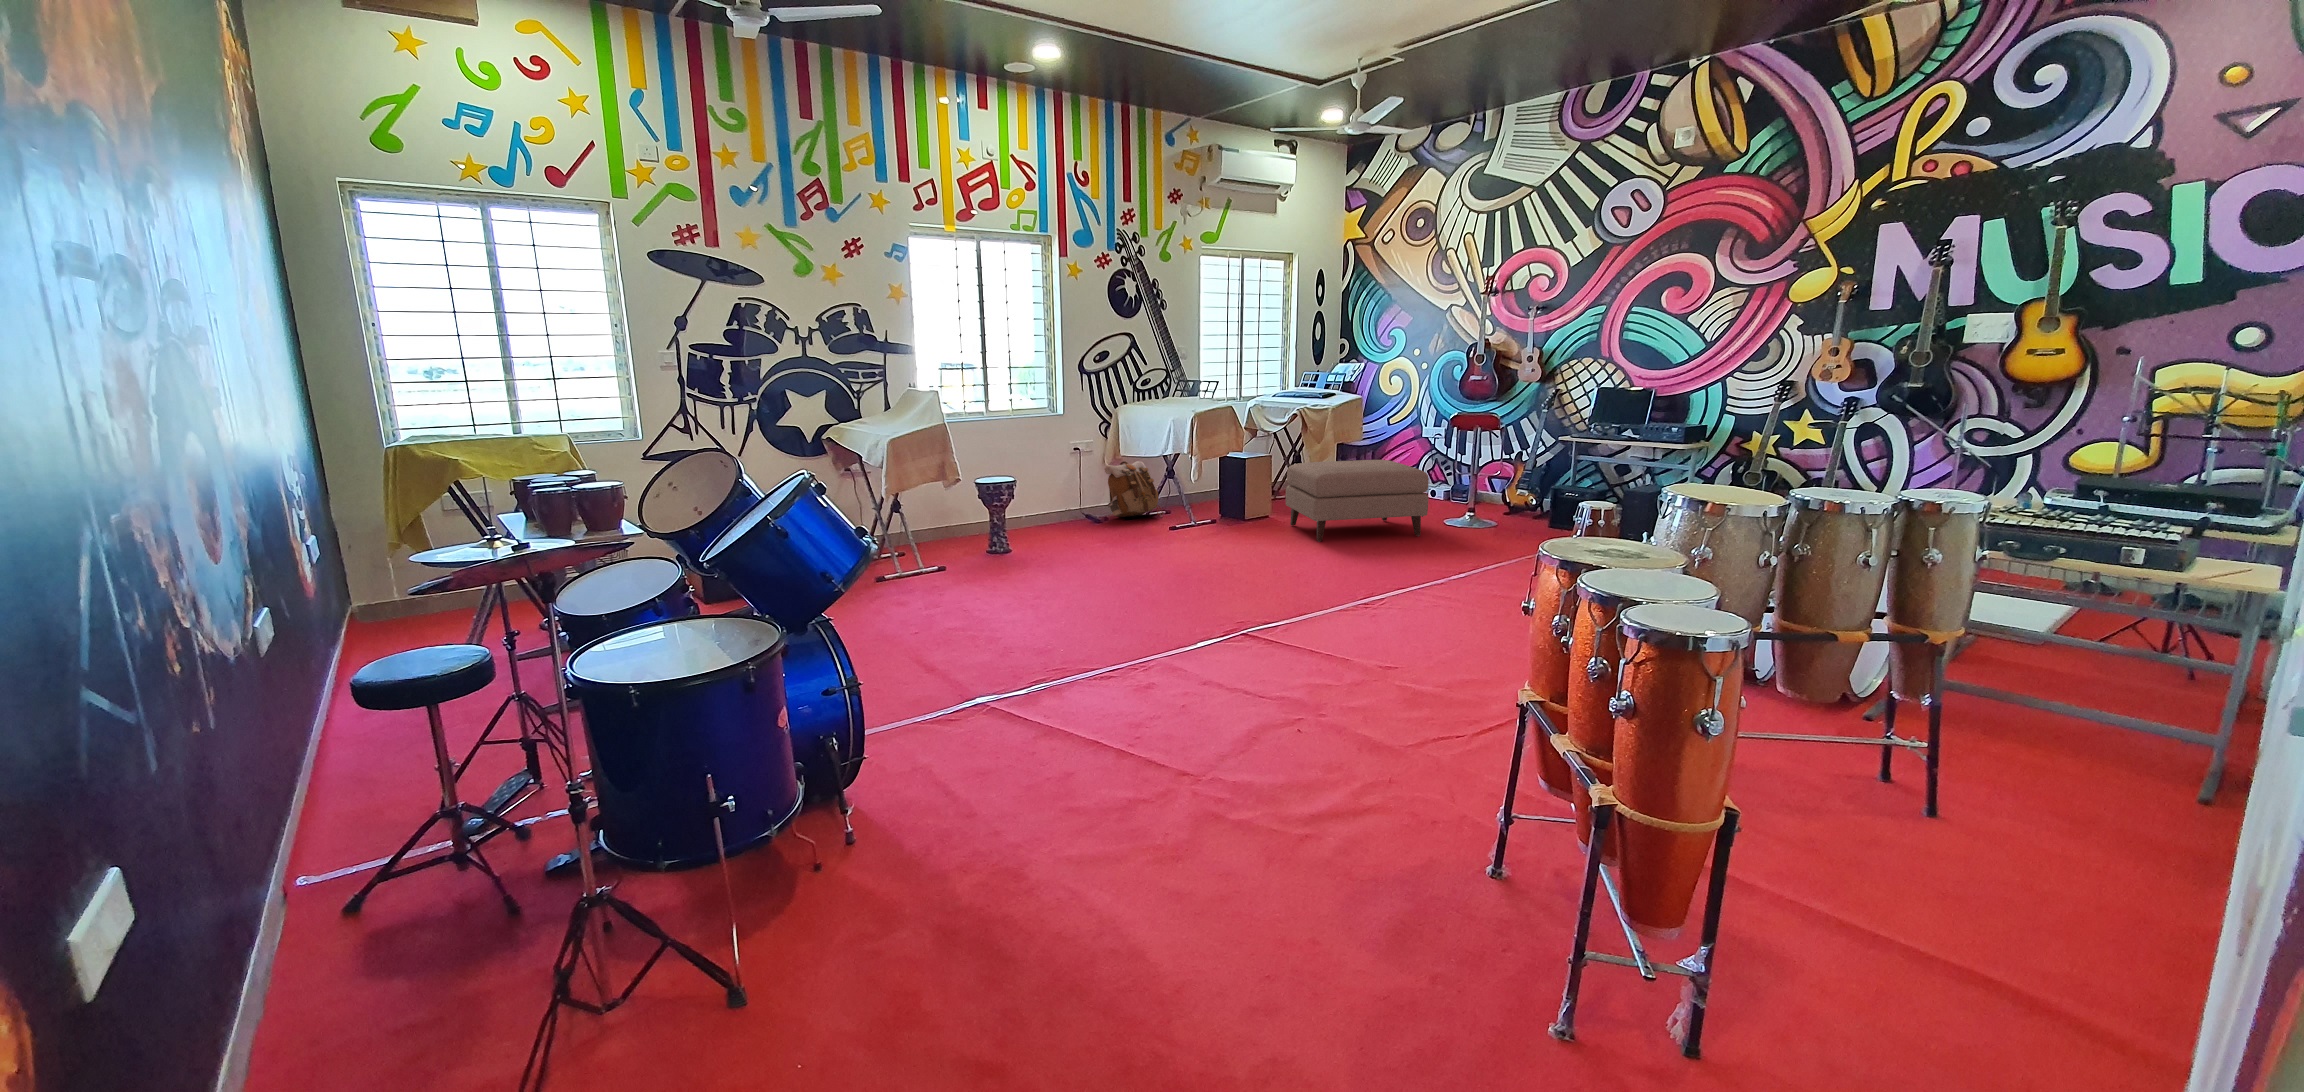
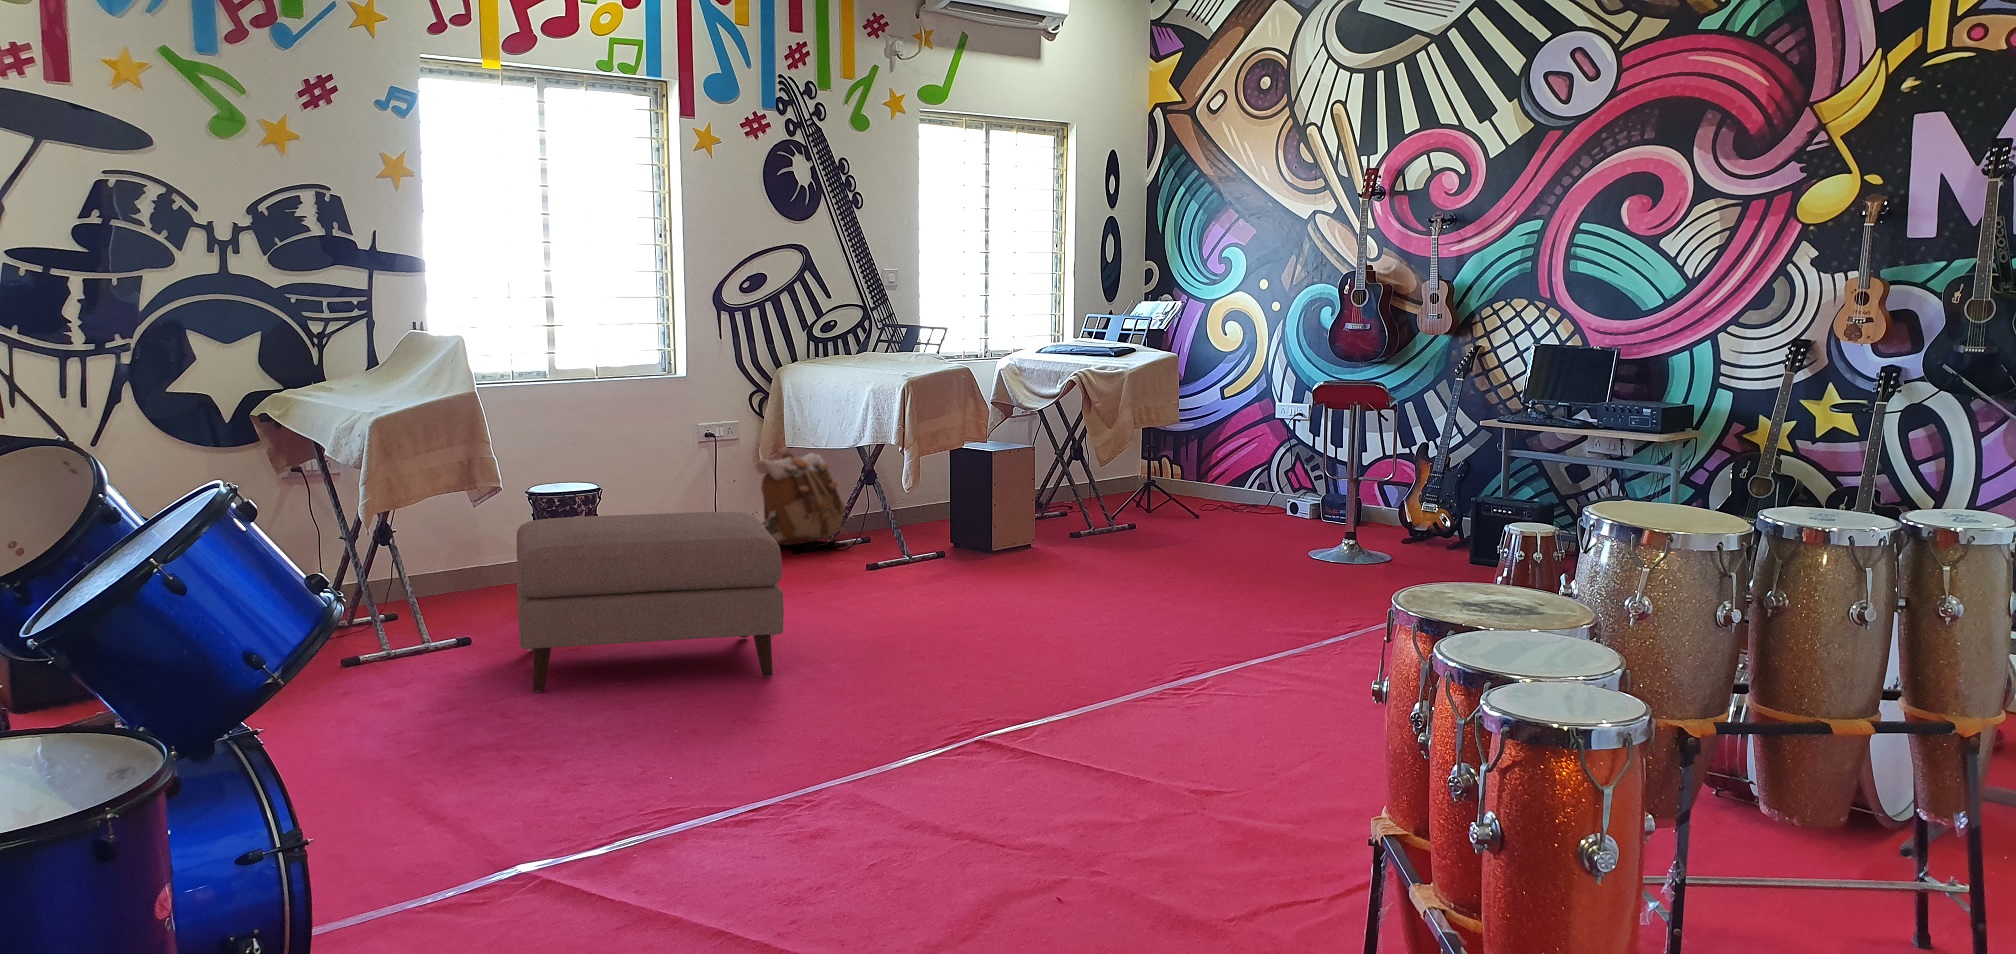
ottoman: present [1286,460,1429,542] -> present [517,512,784,693]

